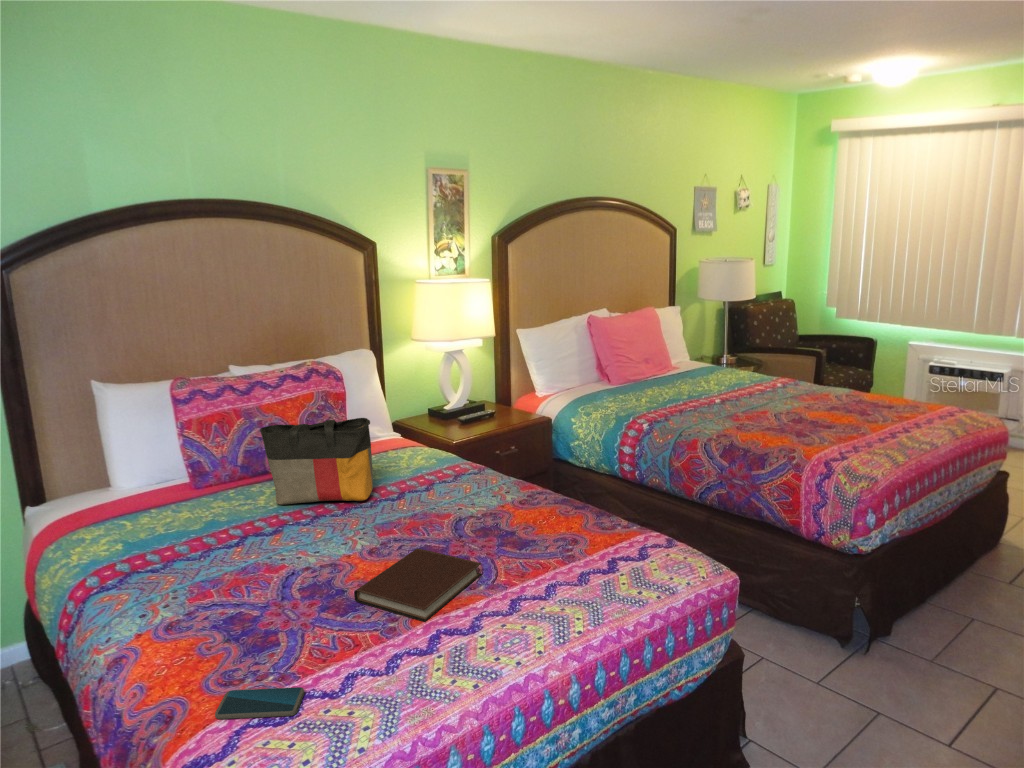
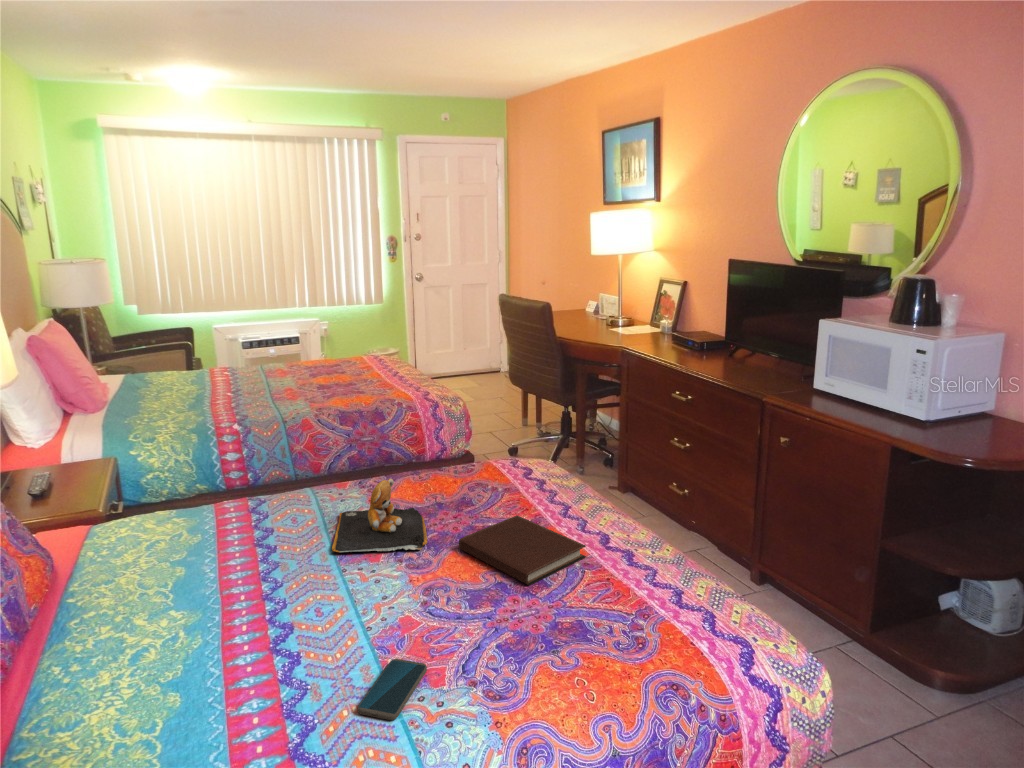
tote bag: present [260,418,373,505] -> none [141,459,281,628]
teddy bear: none [389,477,491,543] -> present [332,479,427,552]
smartphone: present [215,687,304,719] -> present [358,659,427,720]

